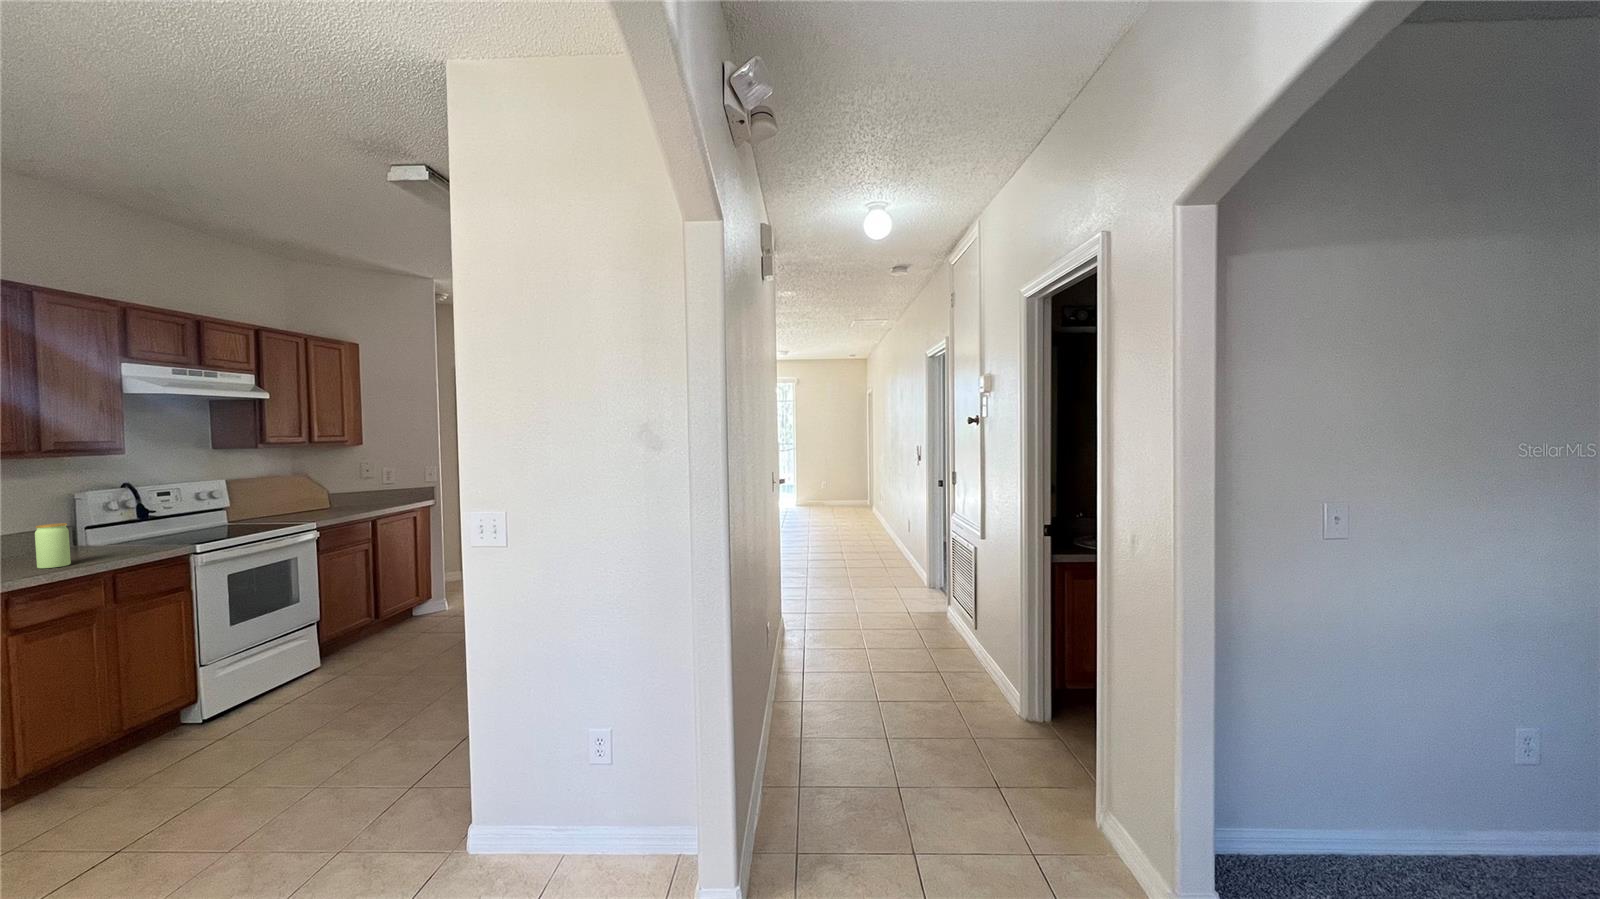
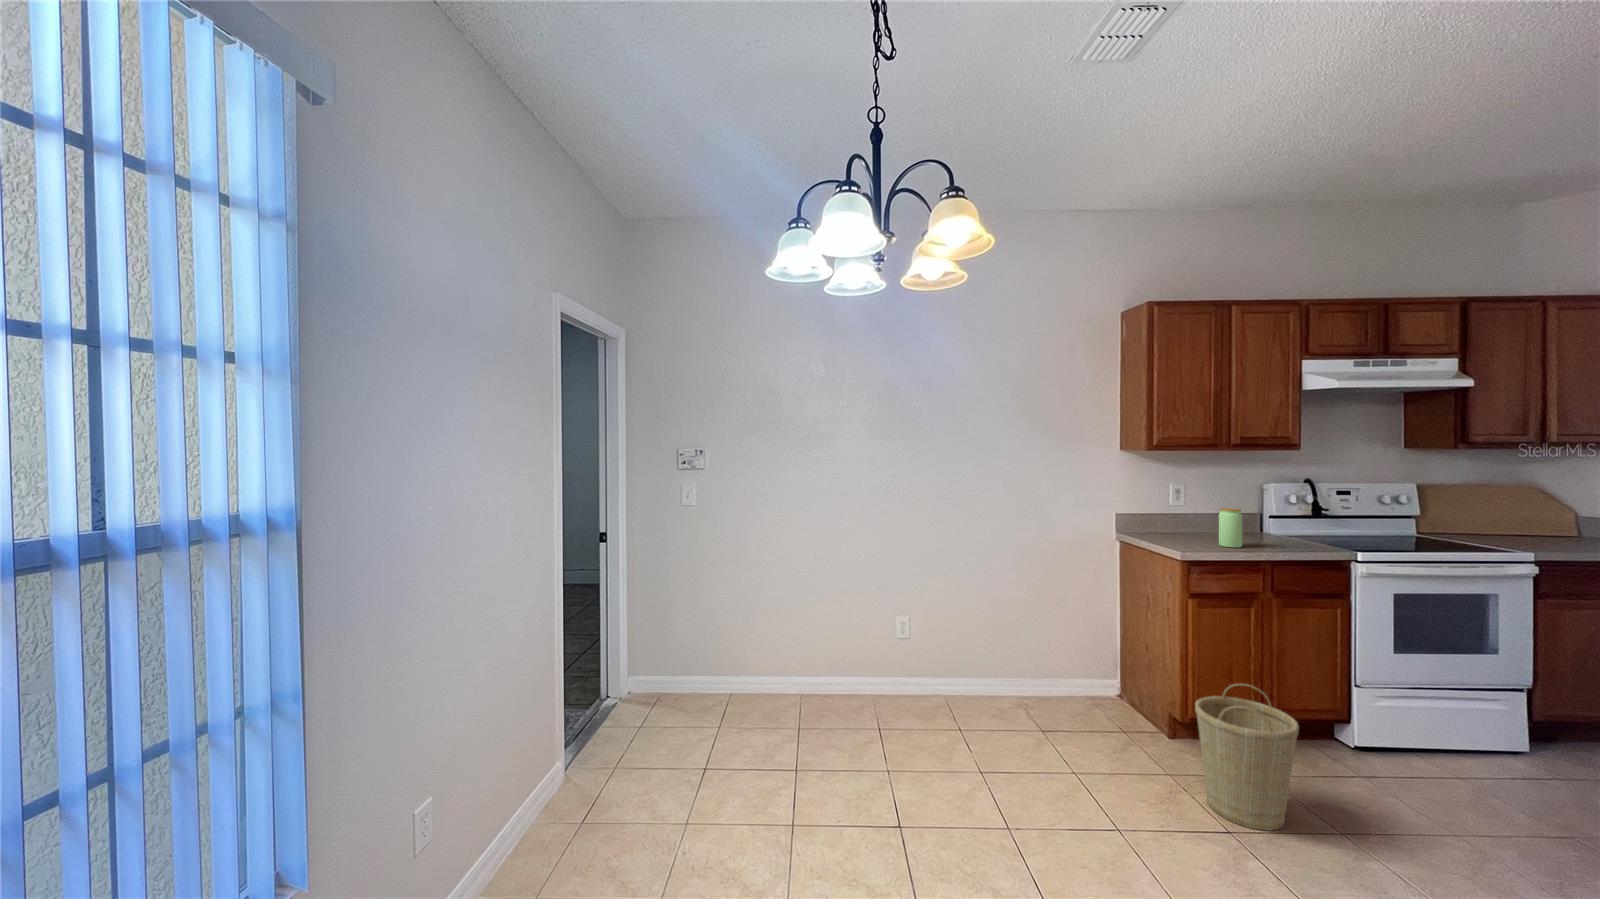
basket: none [51,698,178,845] -> present [1195,684,1299,830]

